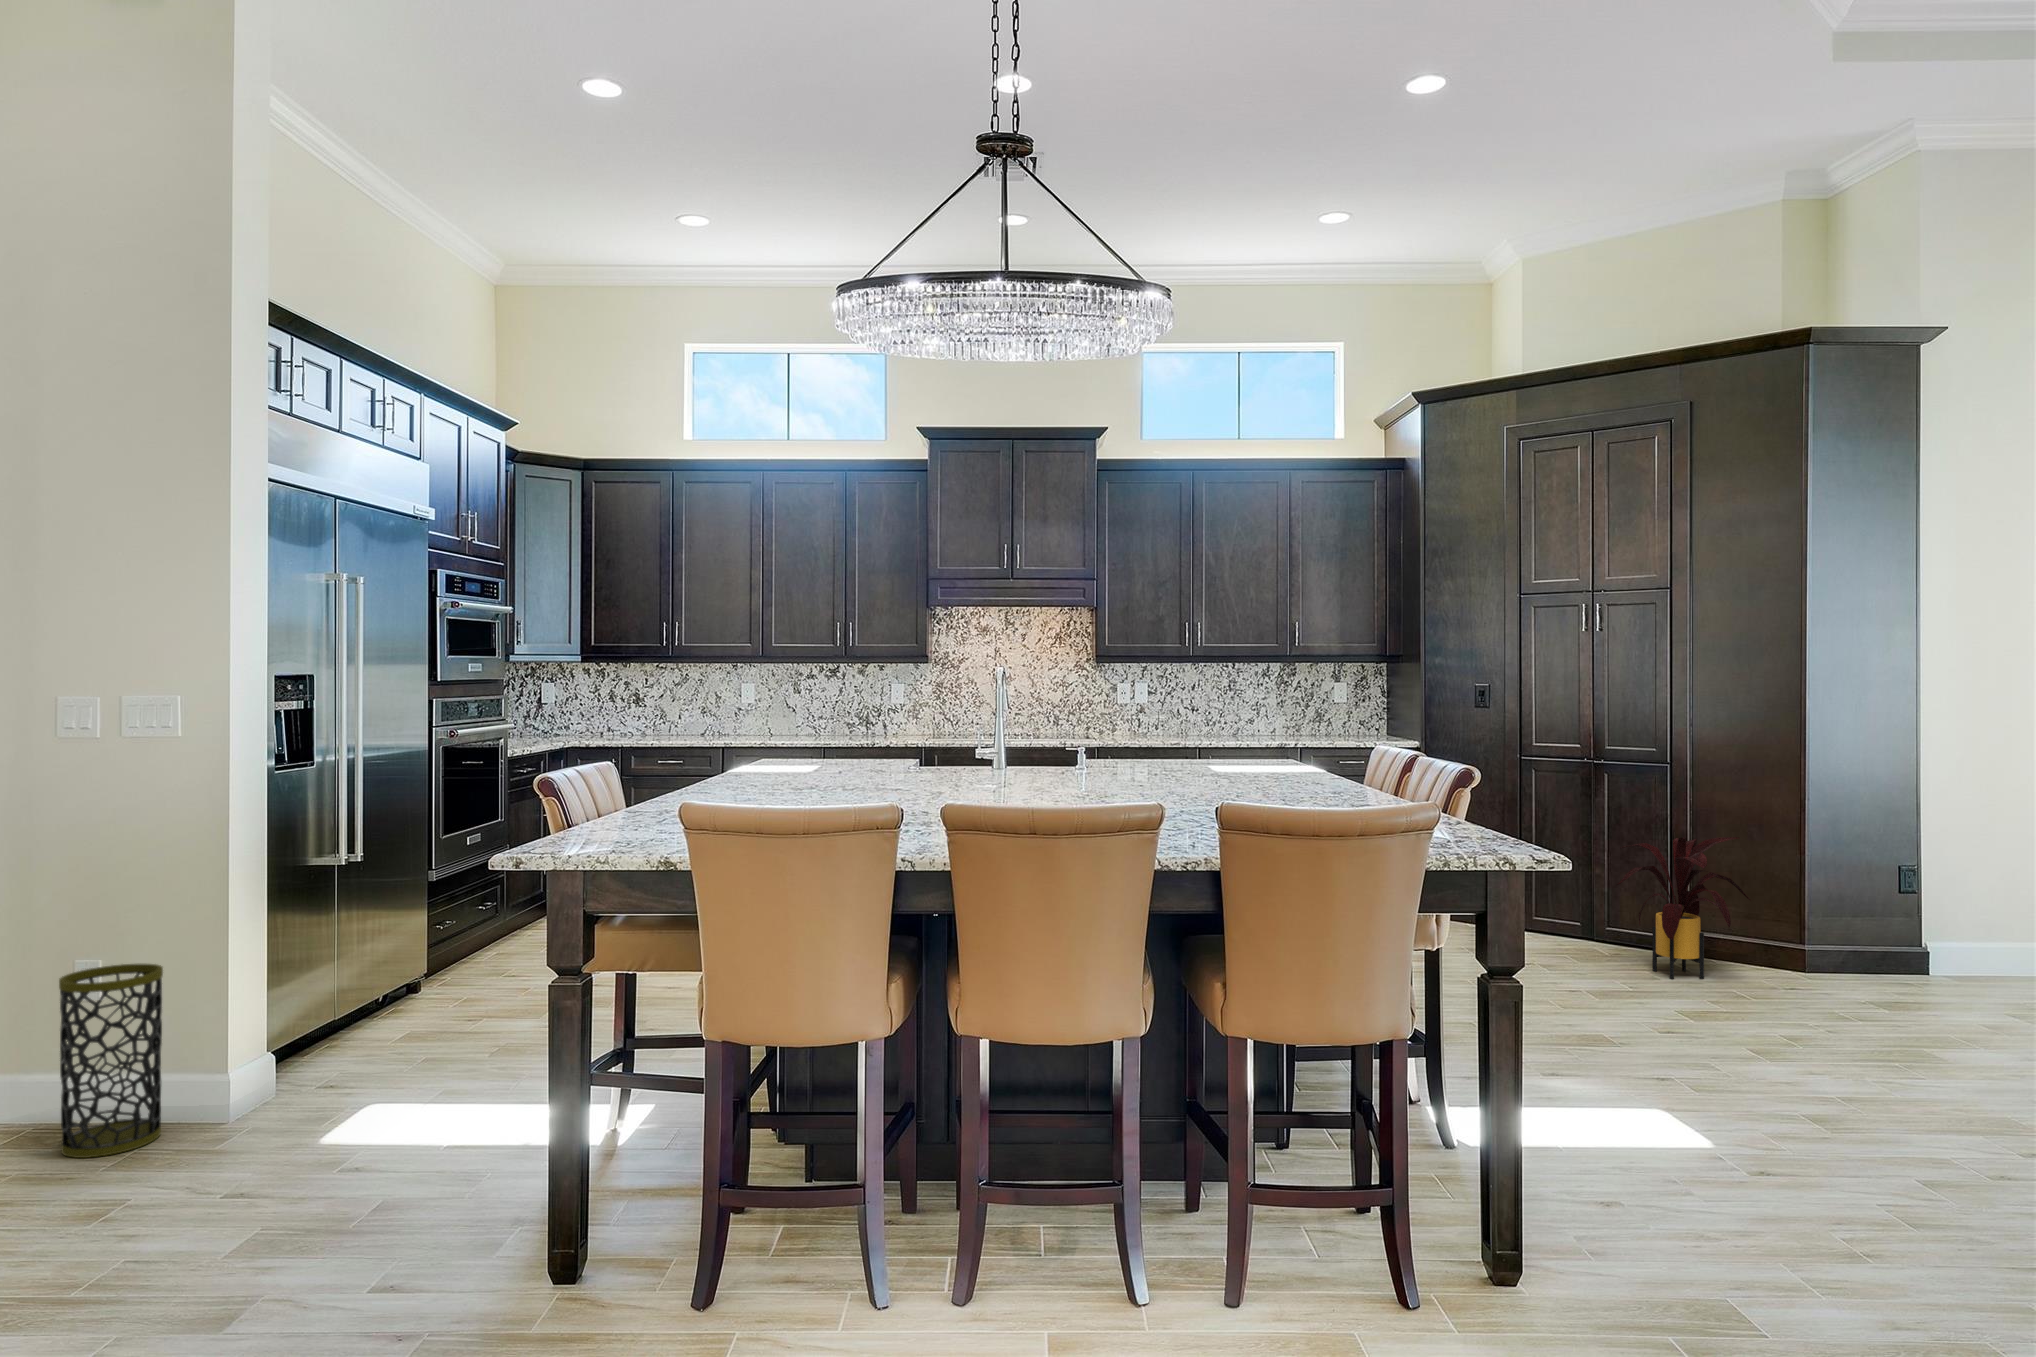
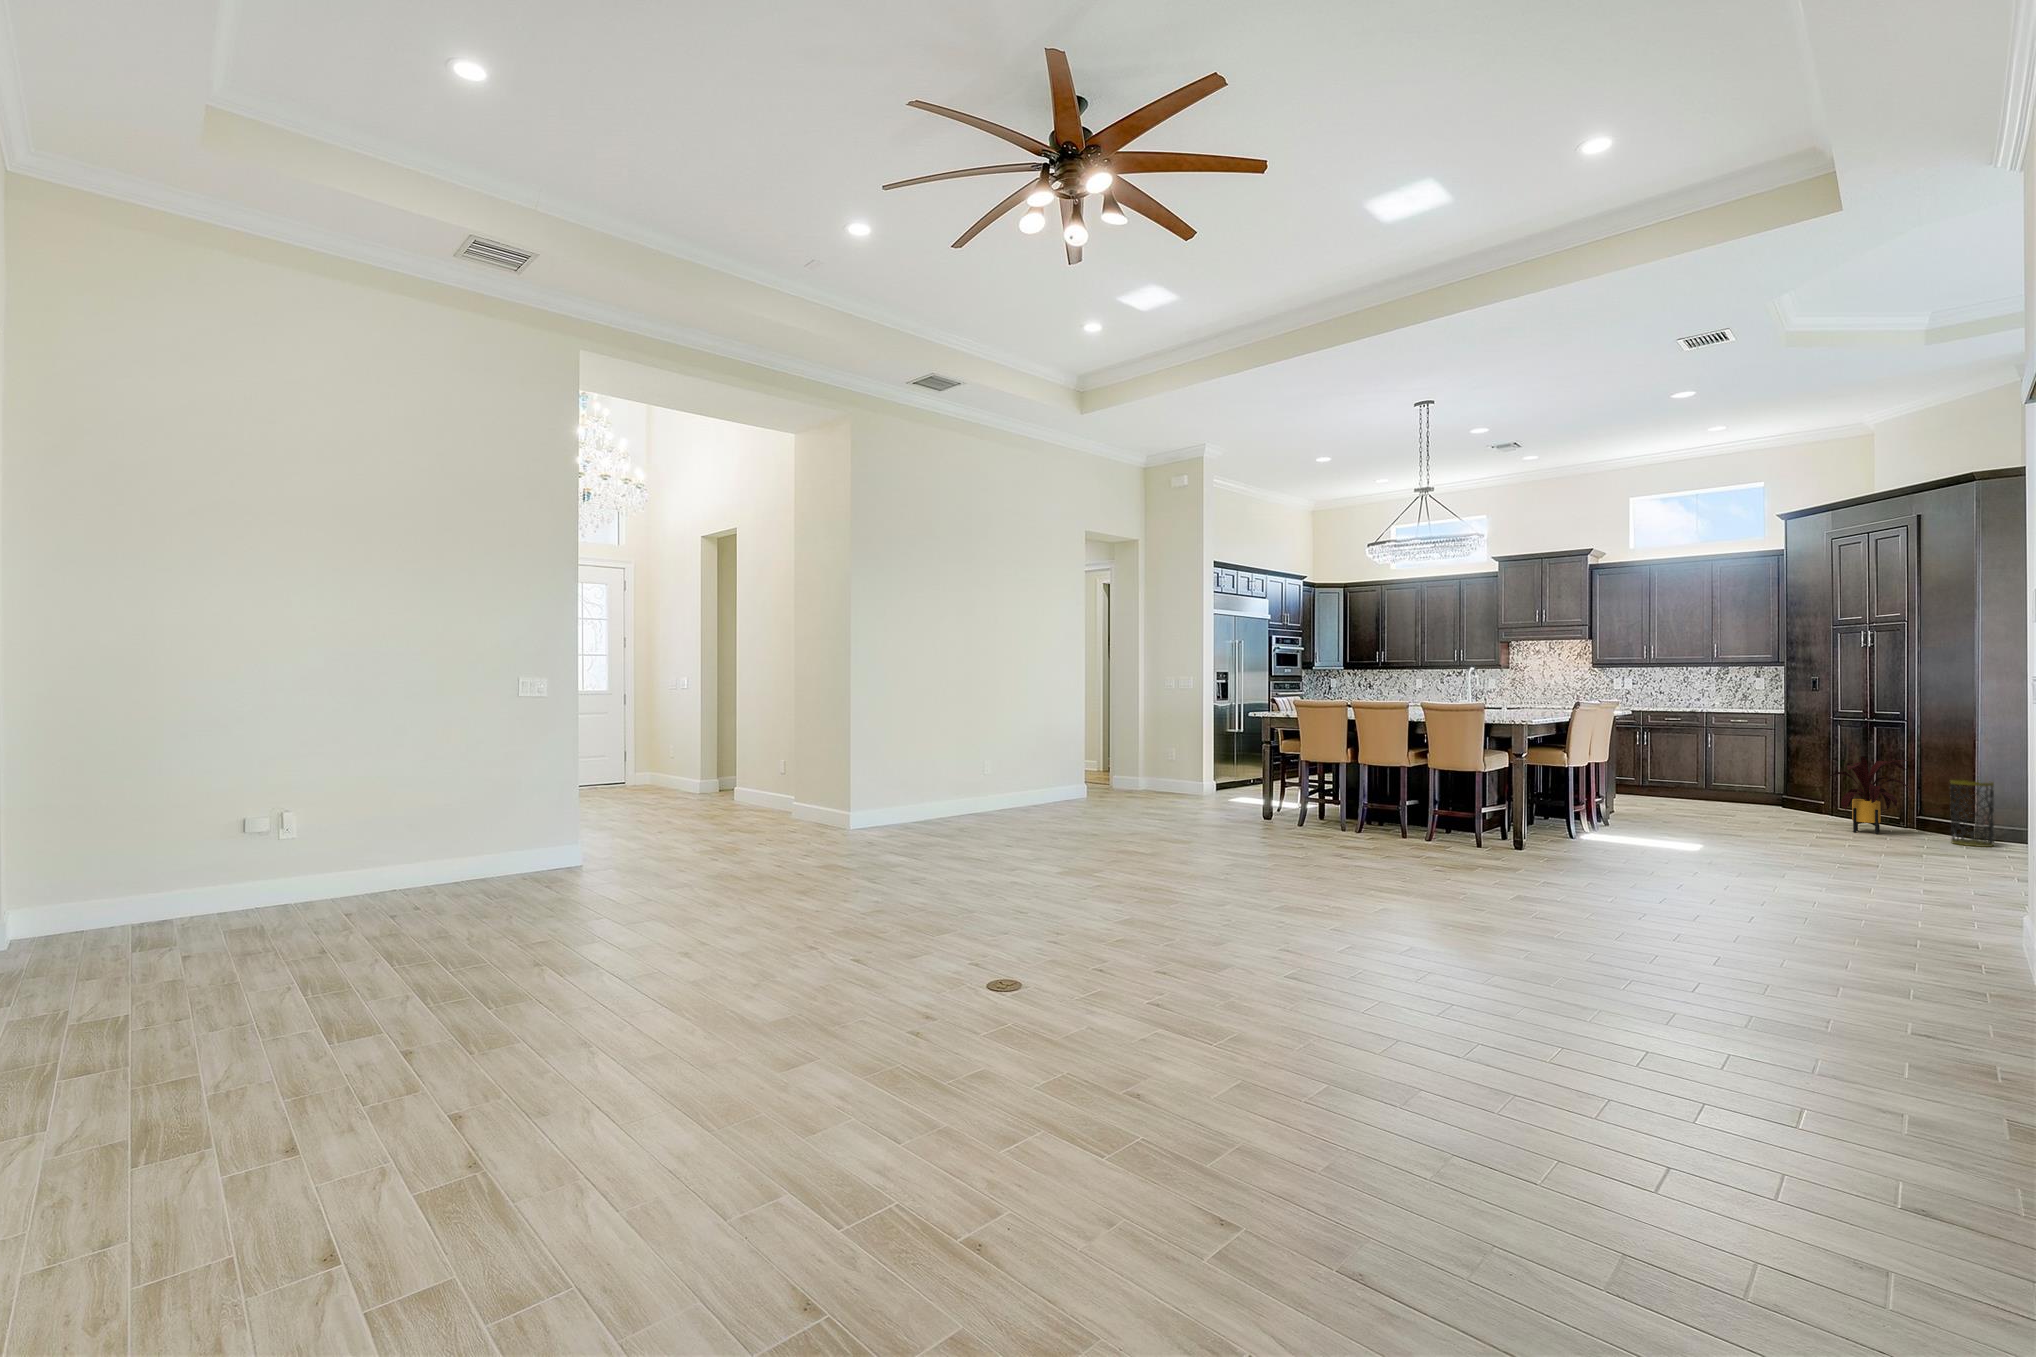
trash can: present [59,964,163,1158] -> present [1950,780,1994,847]

